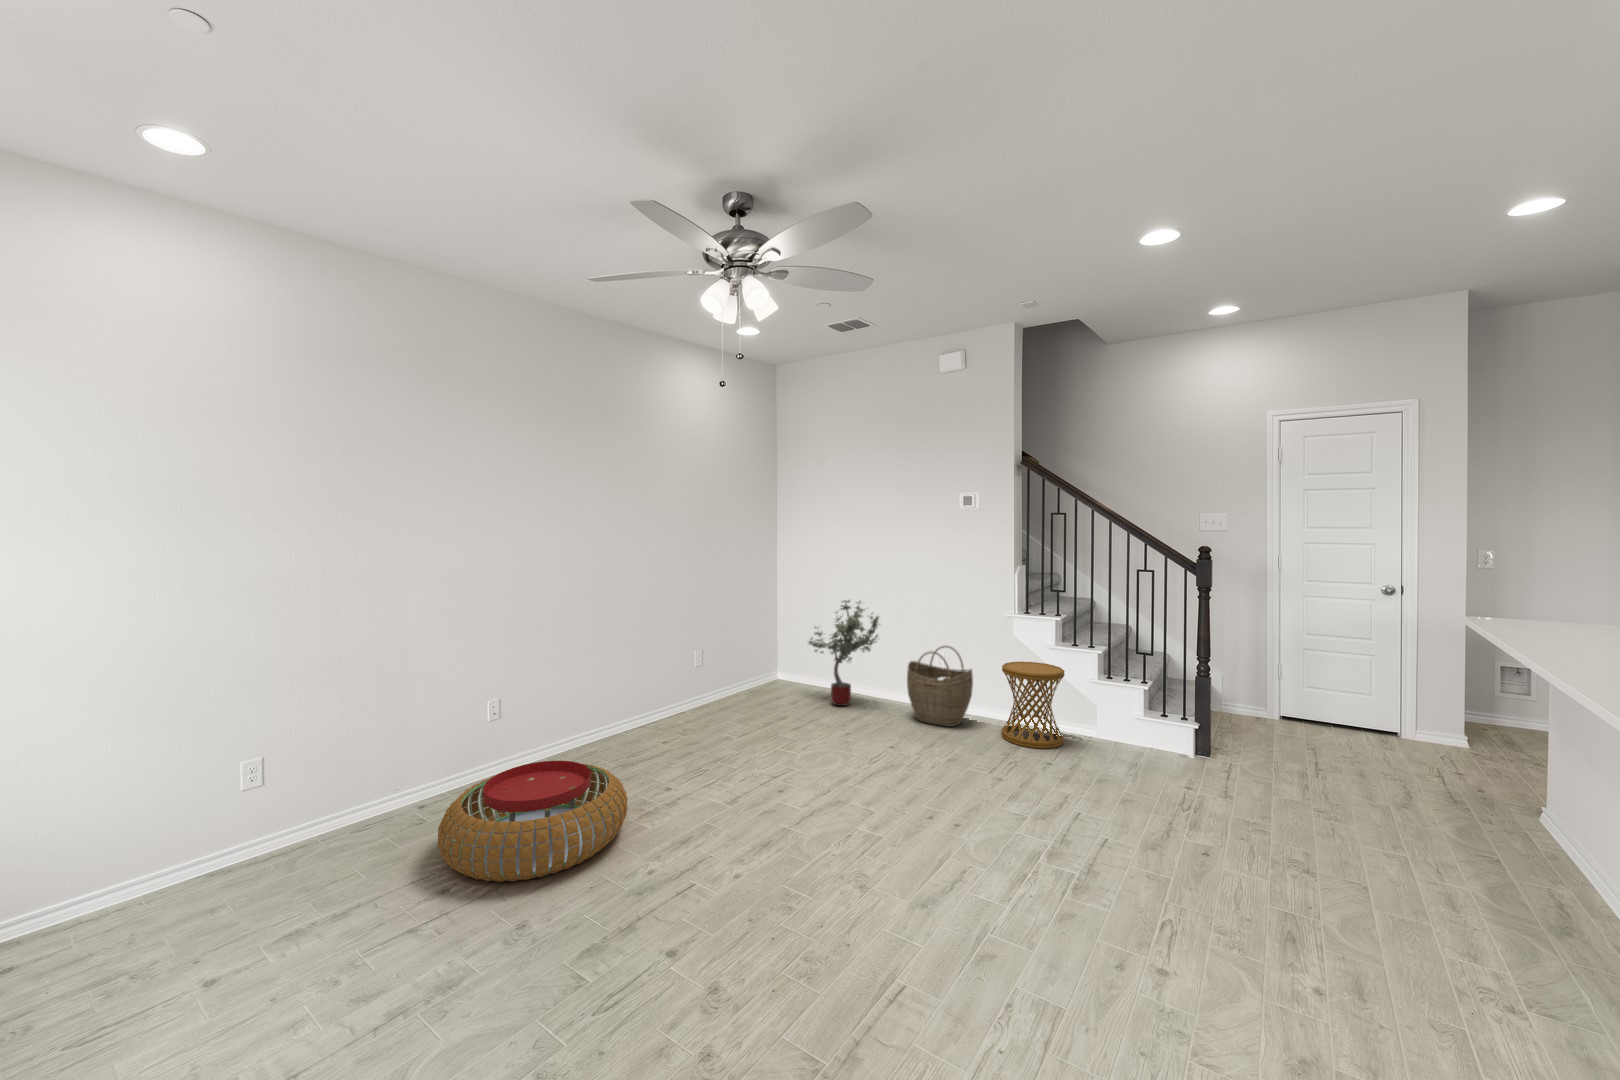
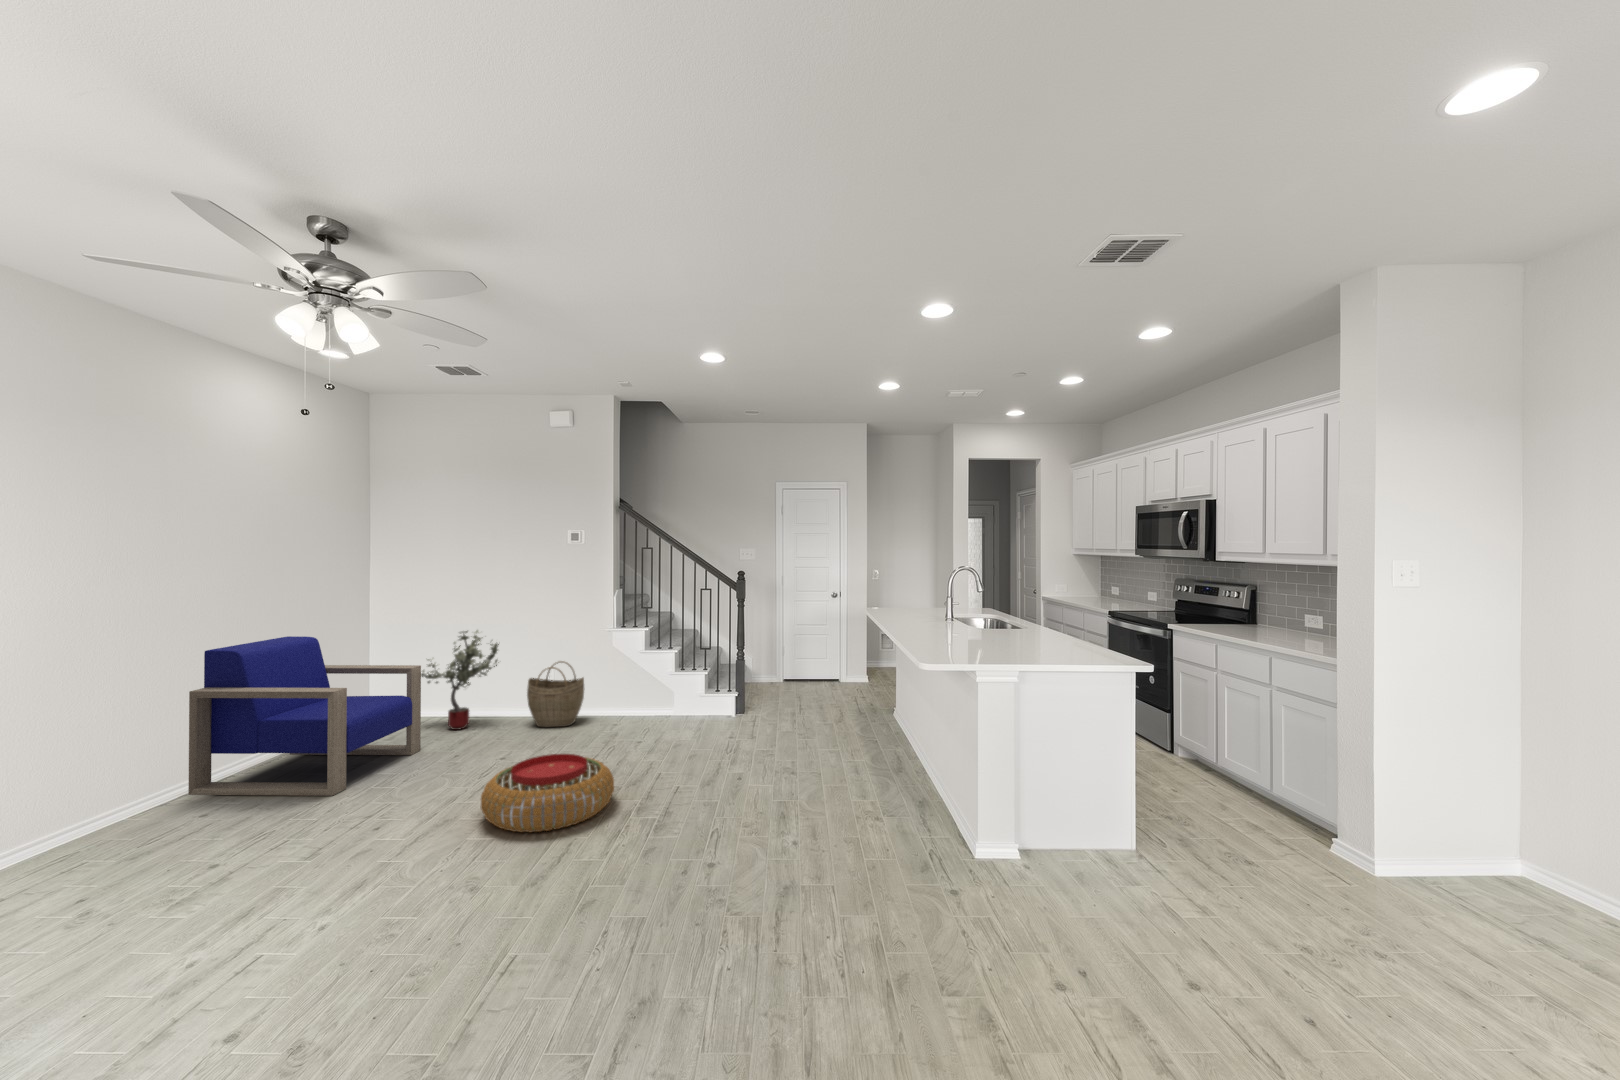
armchair: none [611,592,797,760] -> present [188,636,421,796]
side table: present [1001,662,1065,749] -> none [608,665,654,728]
pouf: present [438,761,628,882] -> present [481,754,614,832]

